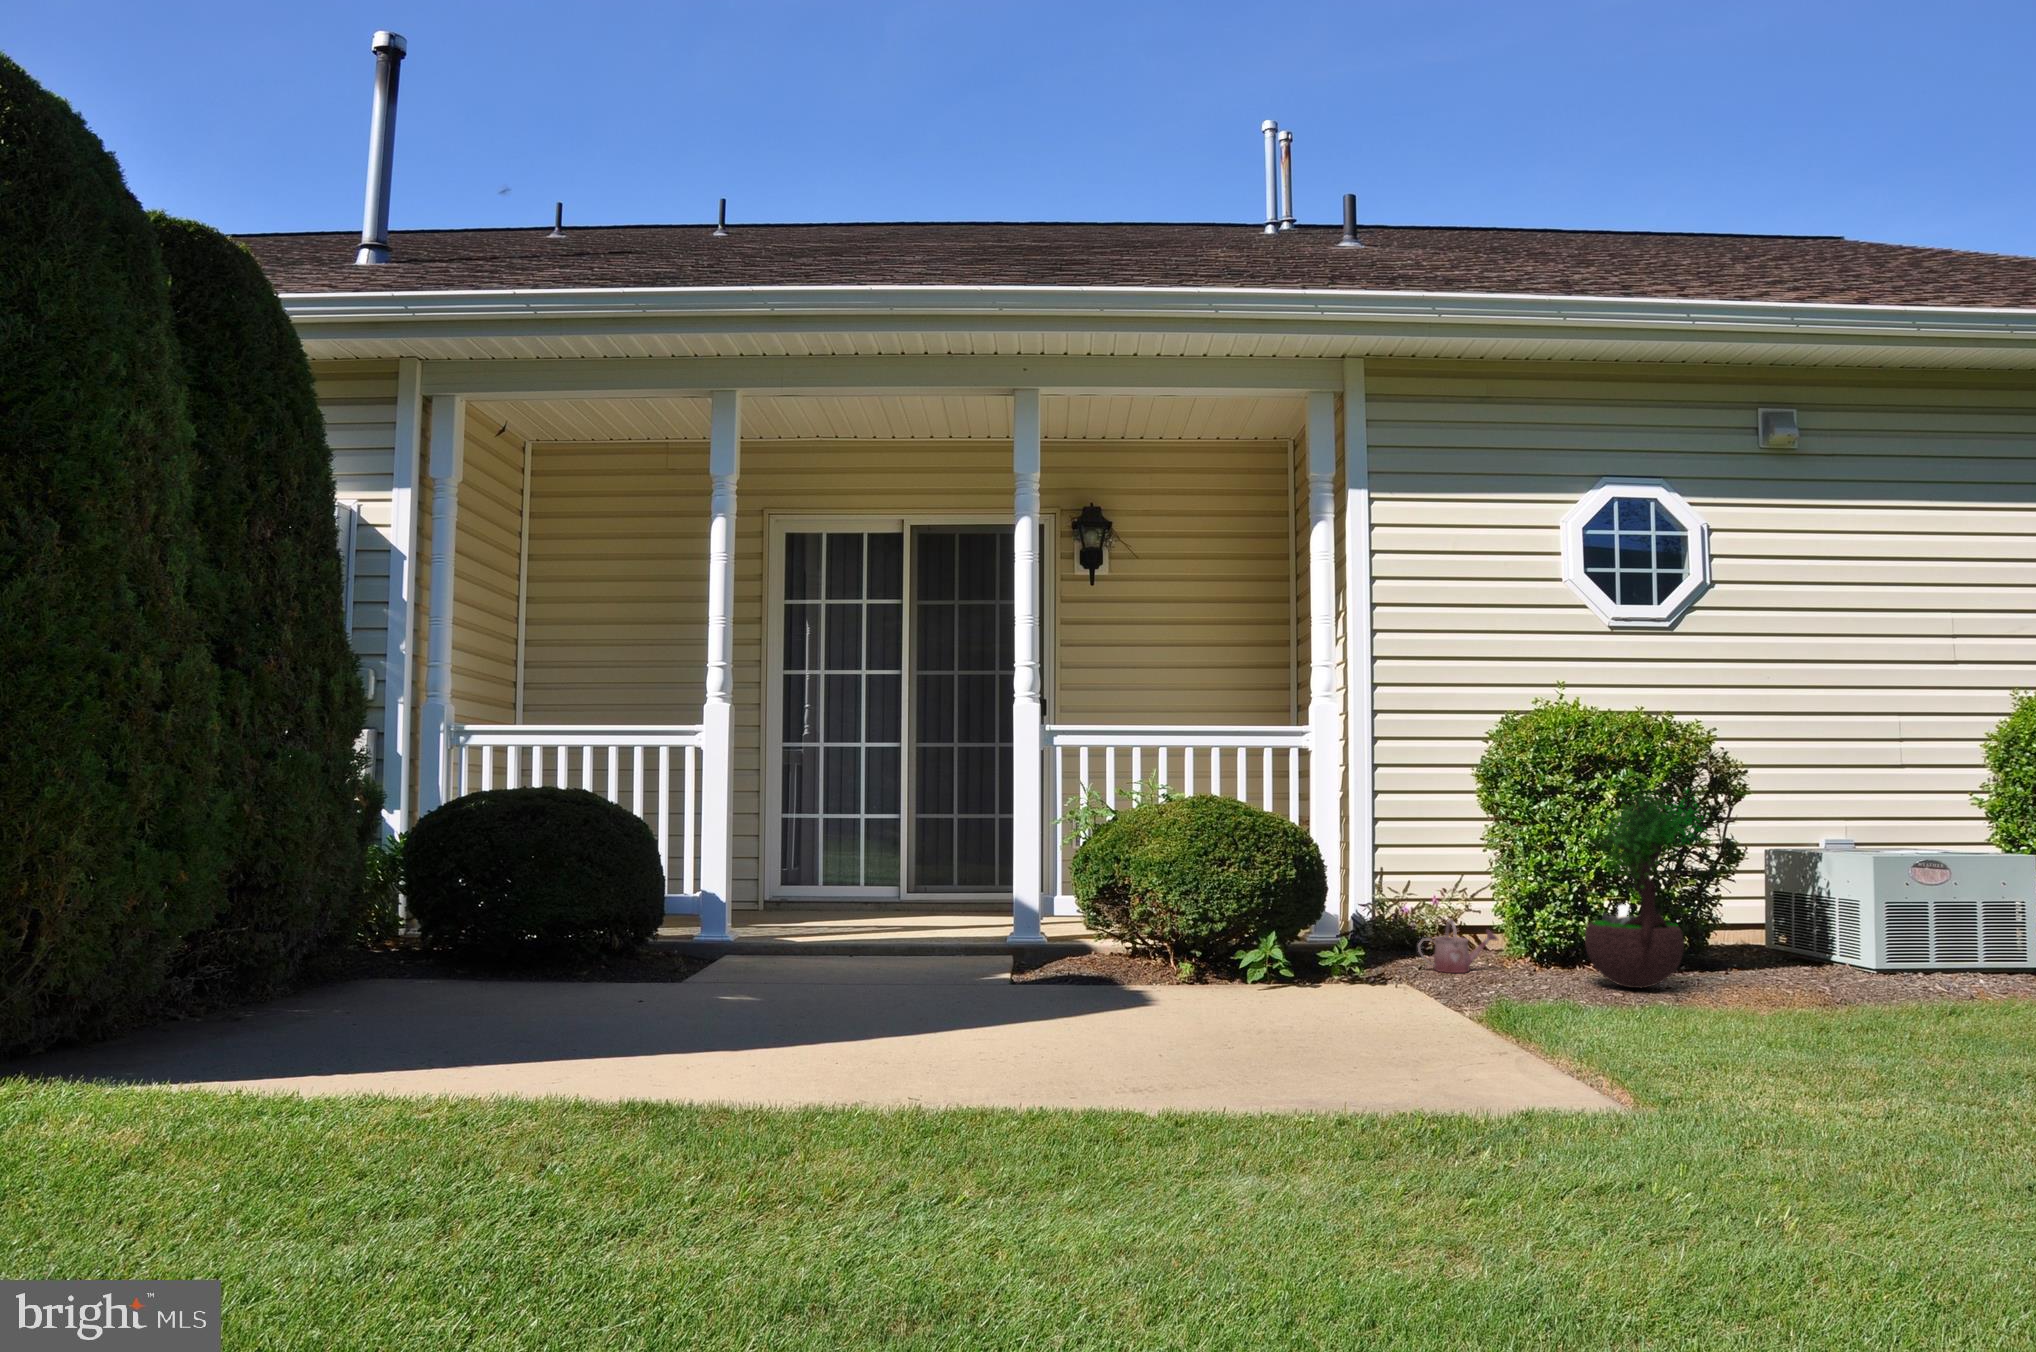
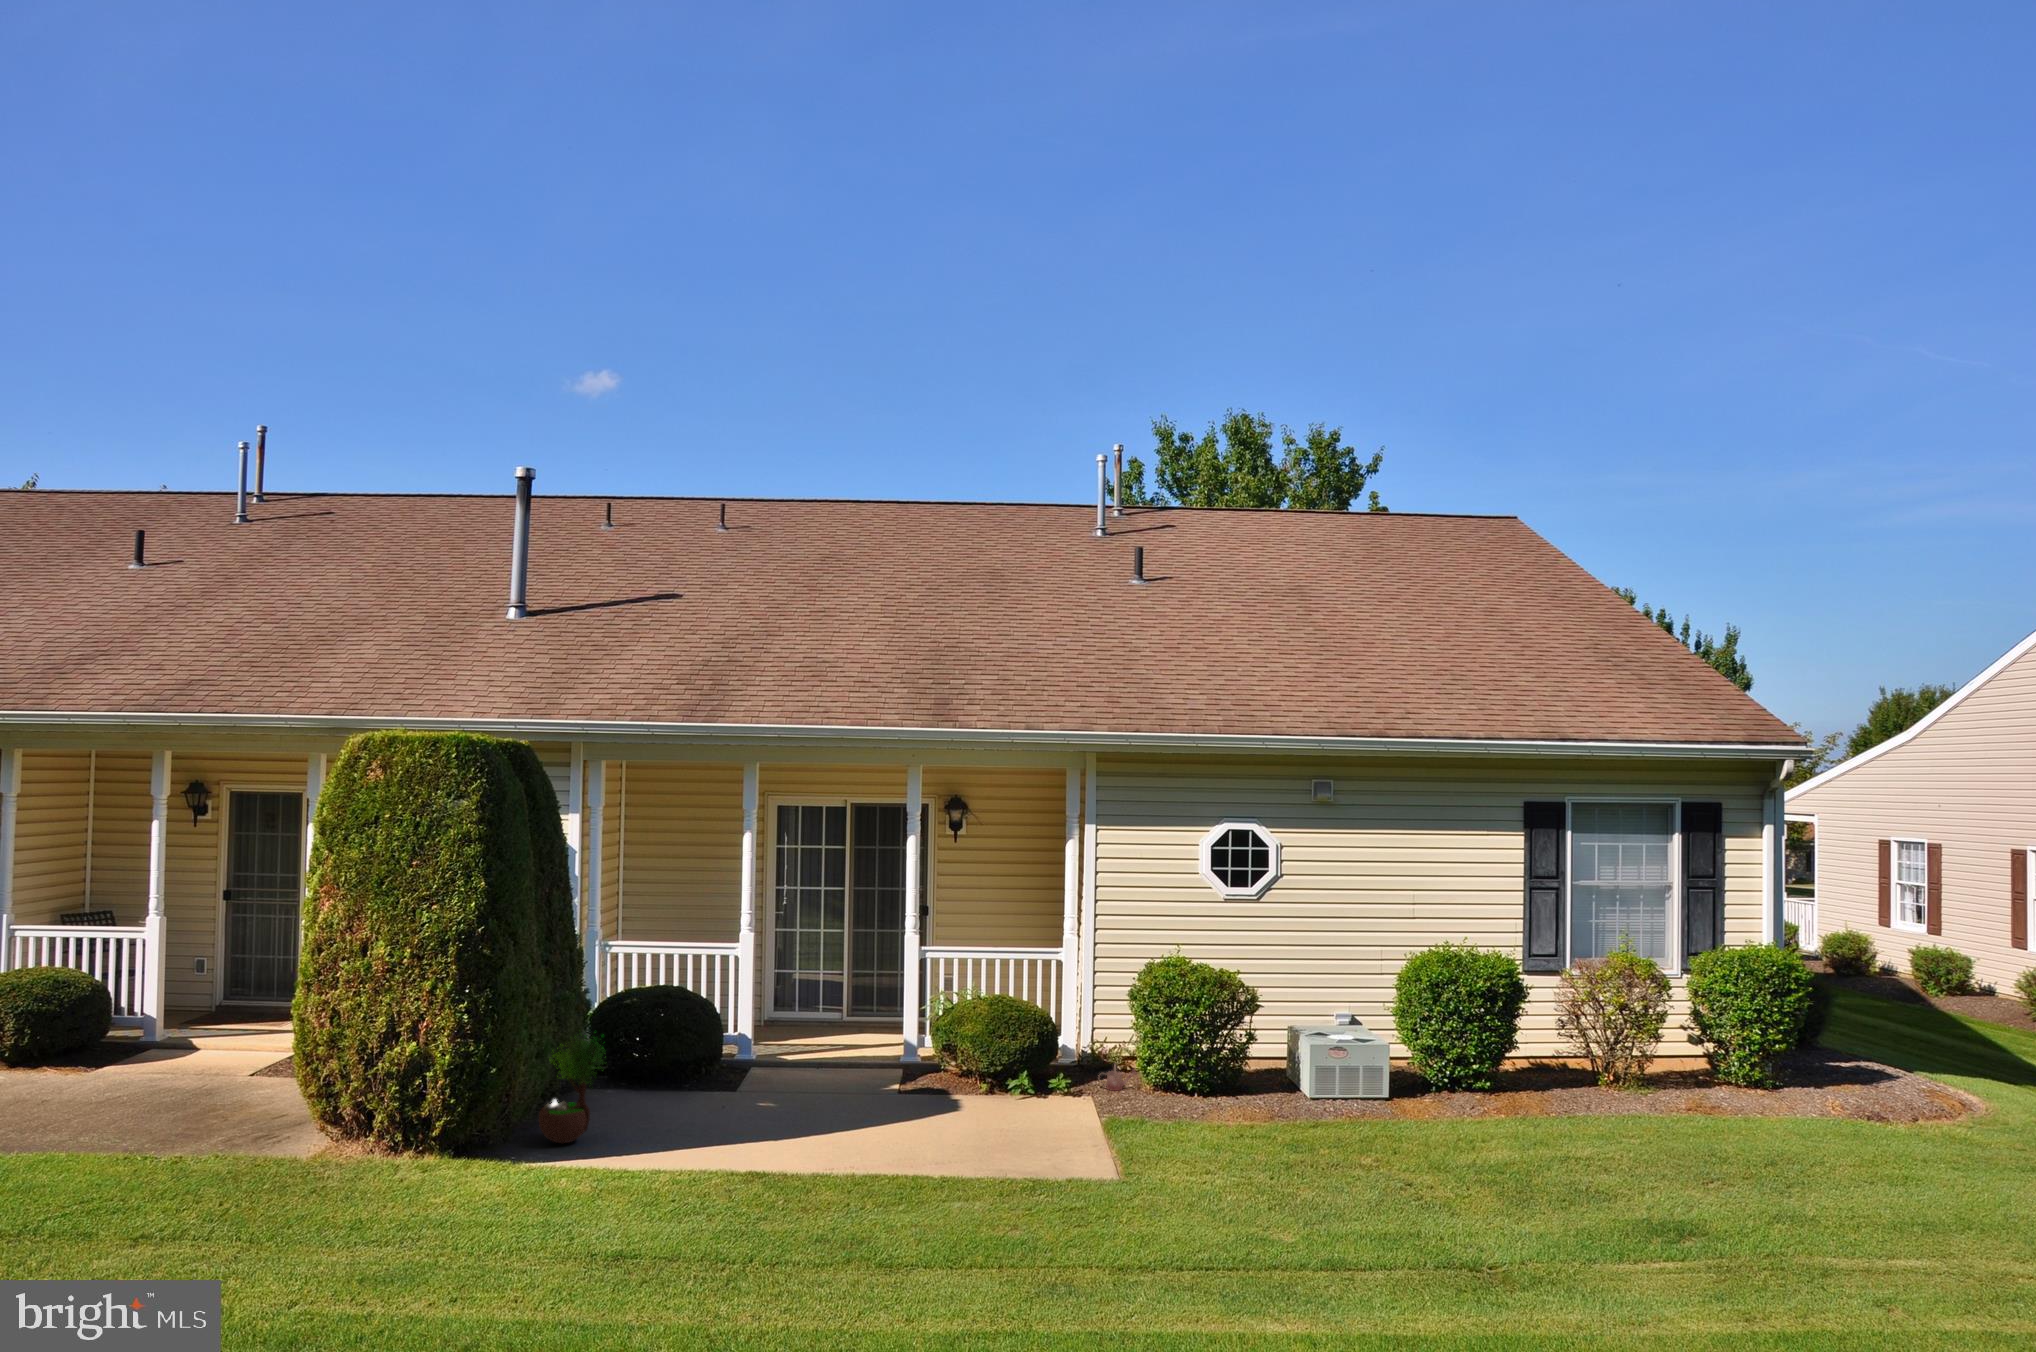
potted tree: present [1581,788,1708,988] -> present [539,1036,606,1143]

